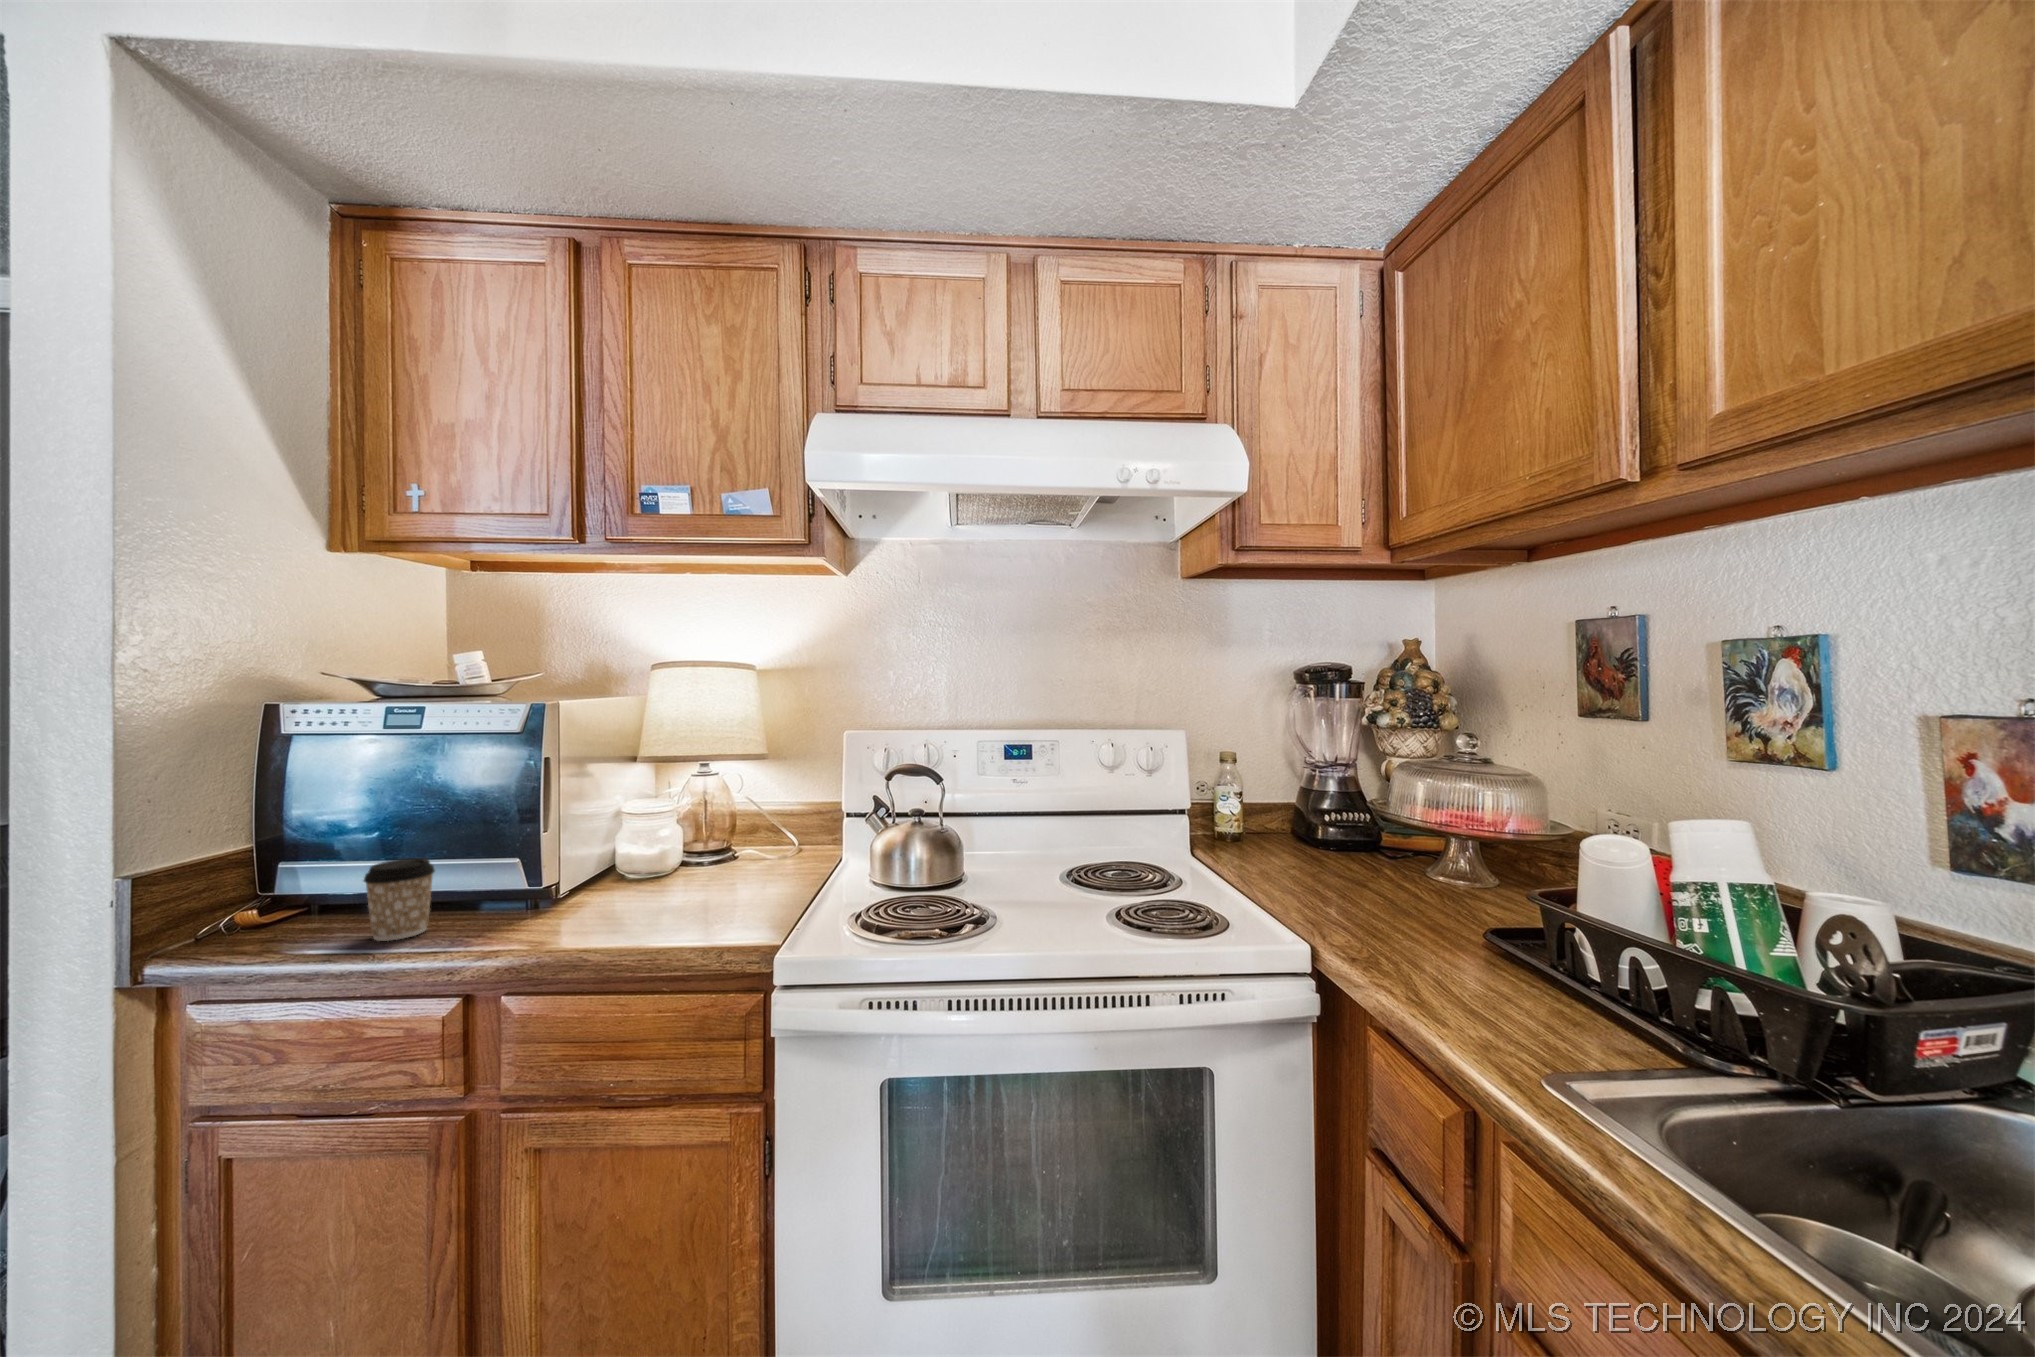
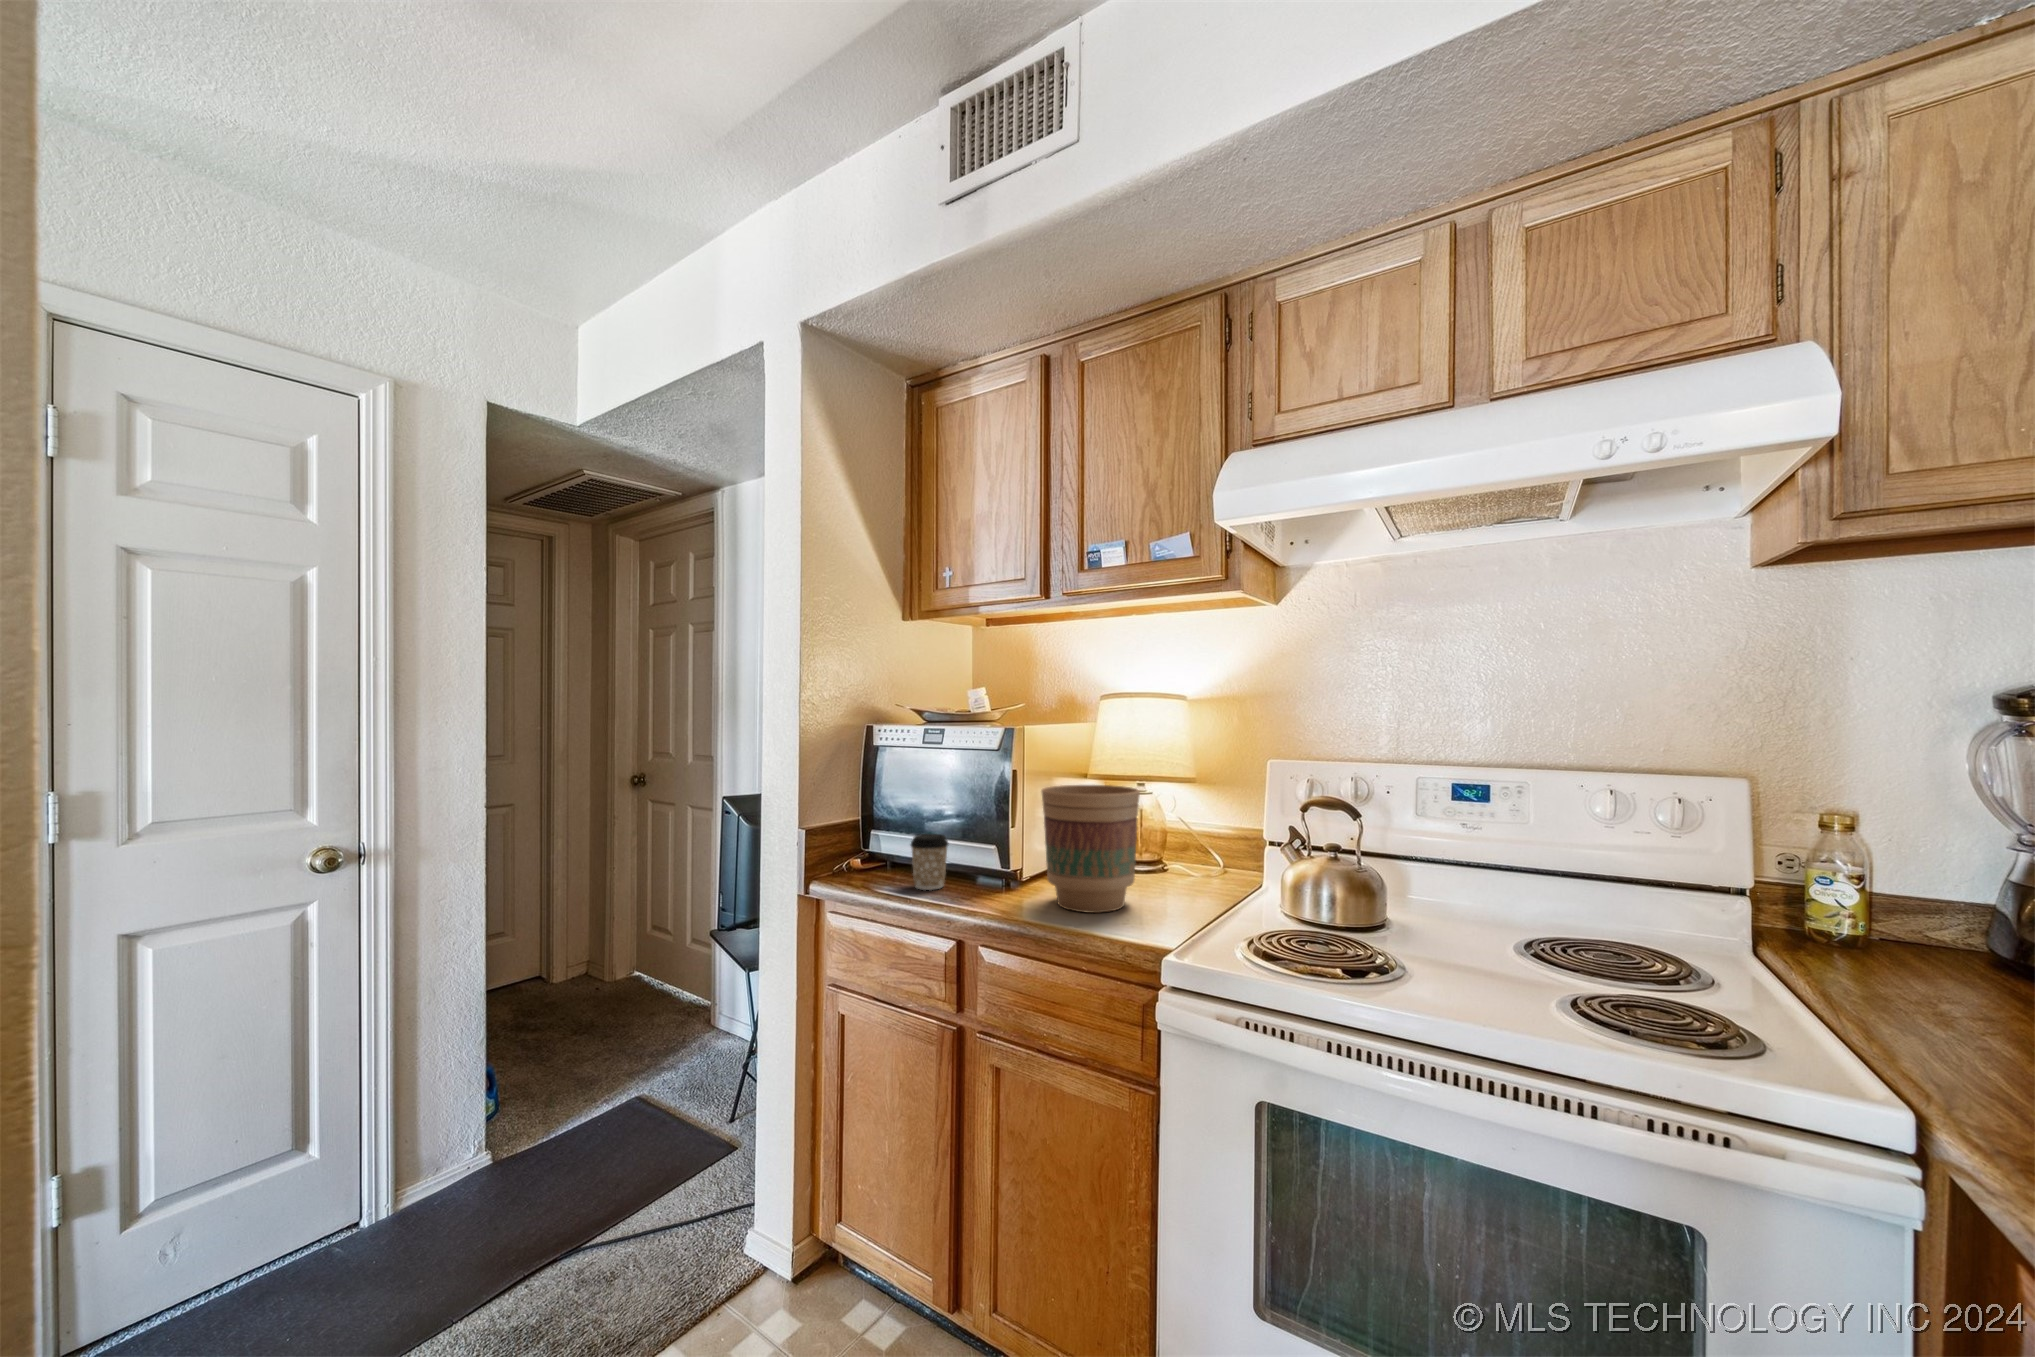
flower pot: none [592,770,723,926] -> present [1042,785,1140,913]

